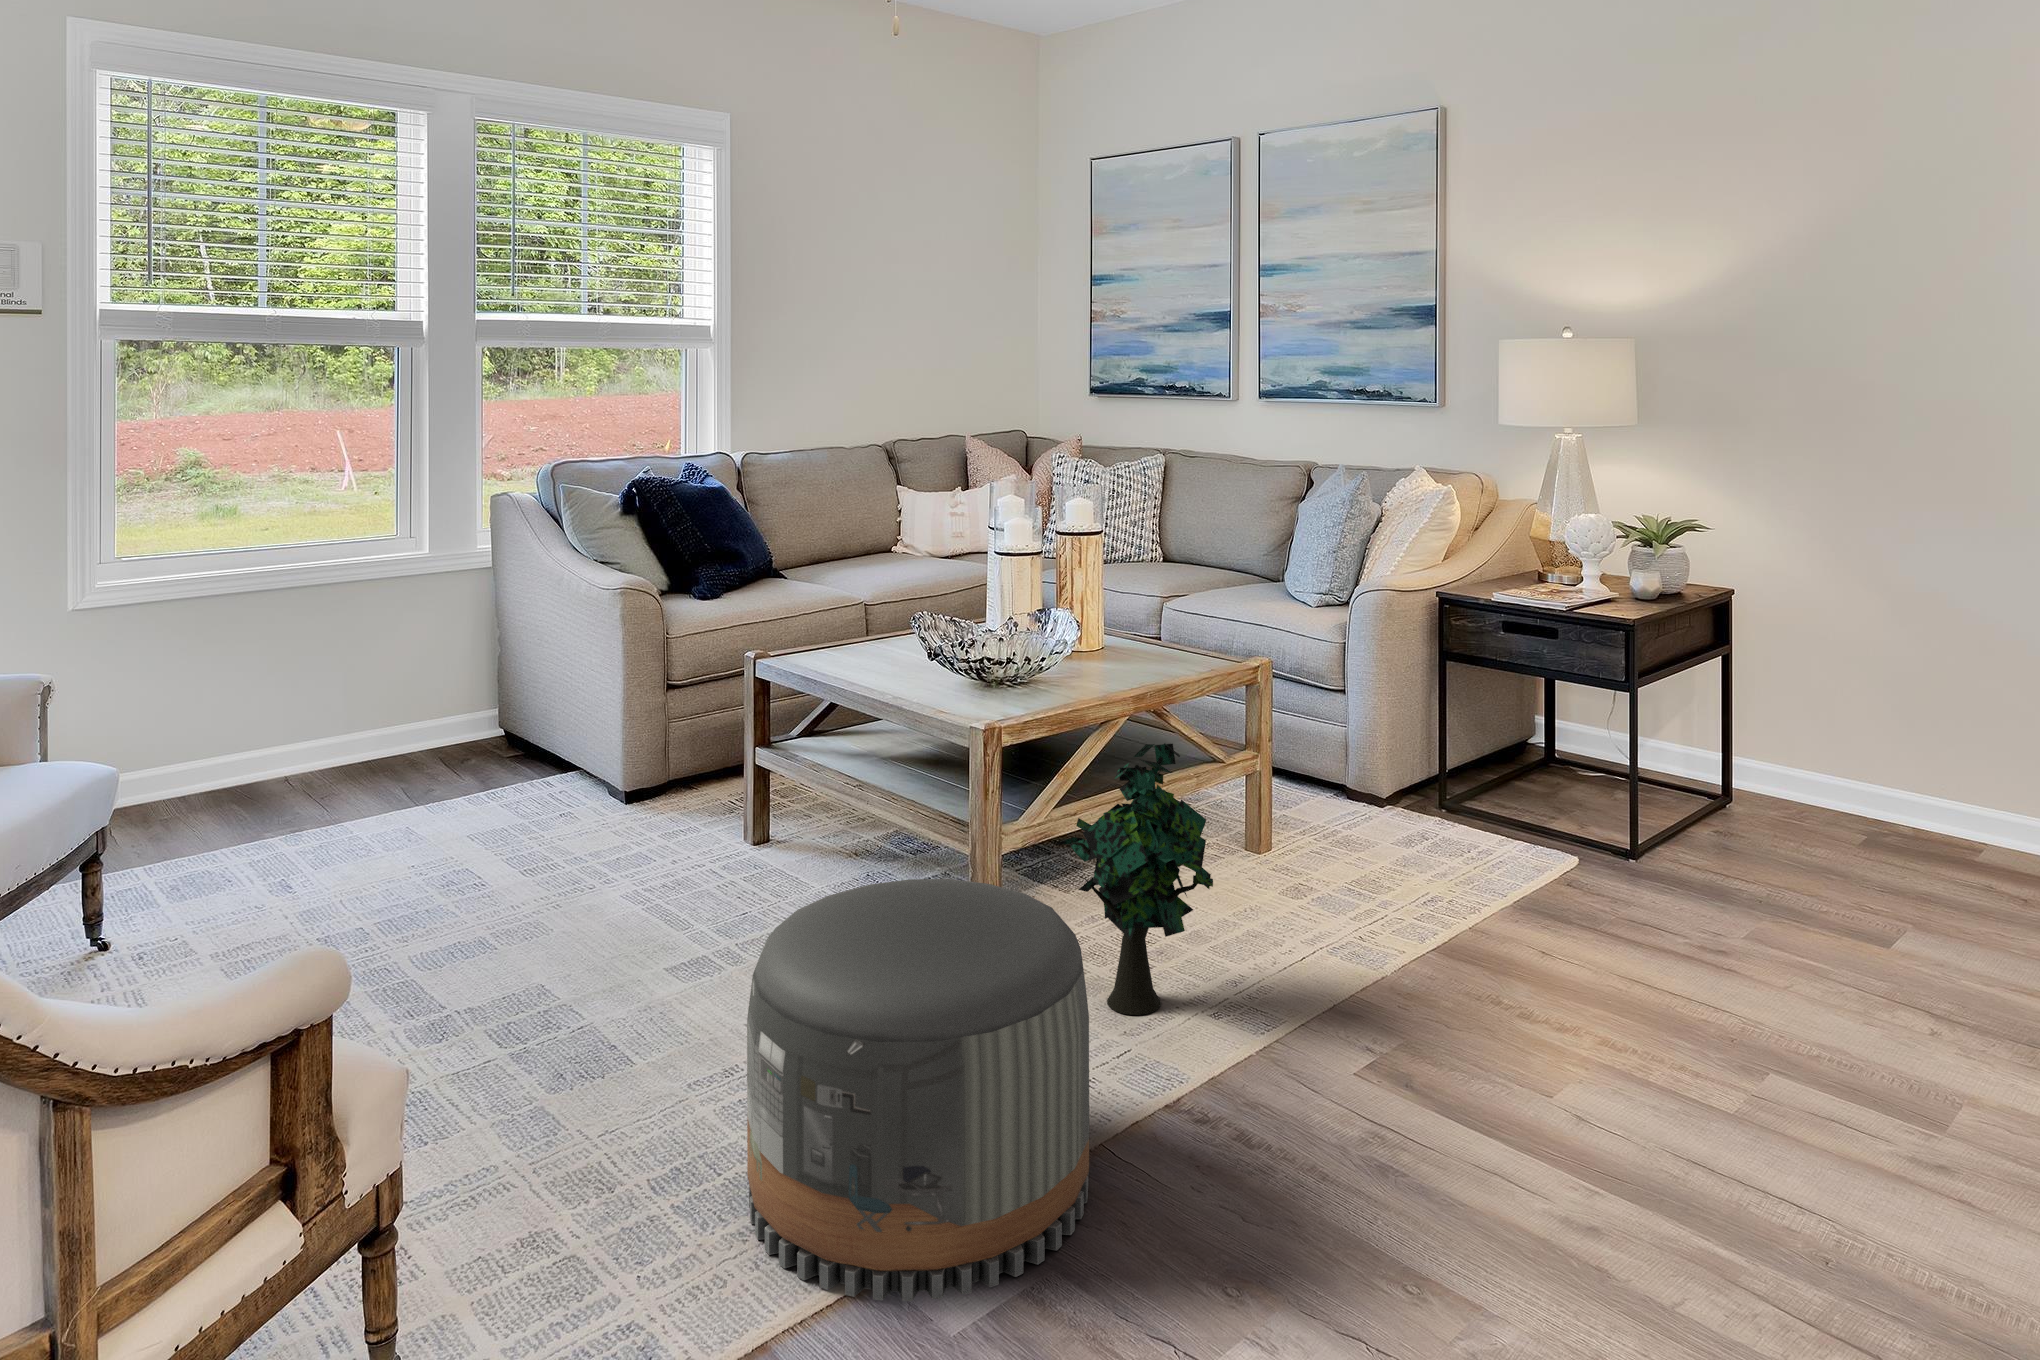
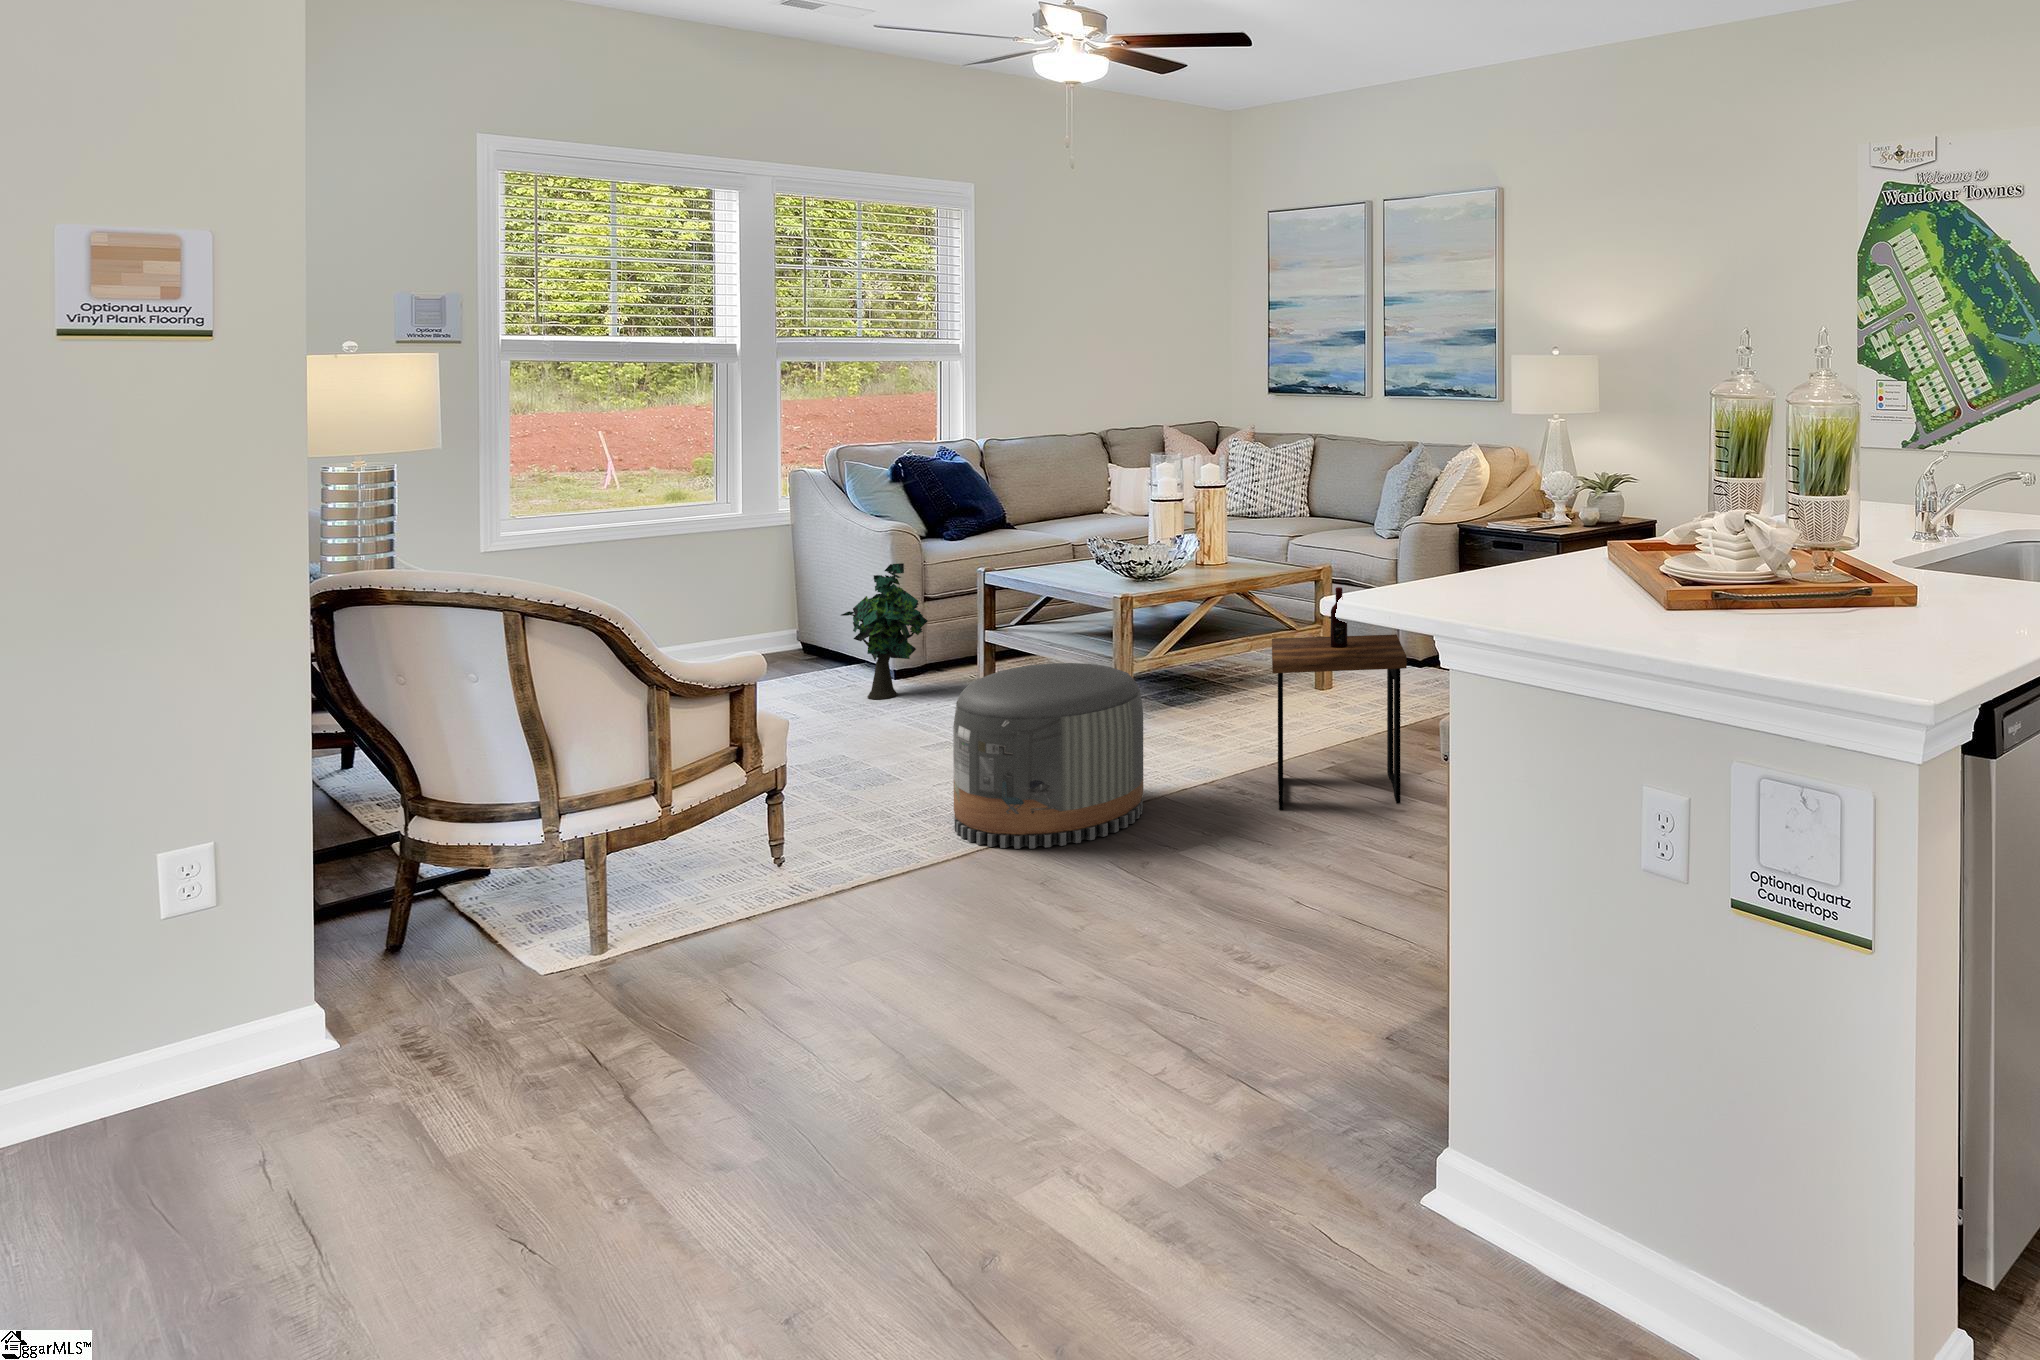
decorative plant: present [1056,743,1213,1015] -> present [841,563,928,699]
side table: none [1284,750,1581,1185] -> present [1272,587,1407,810]

